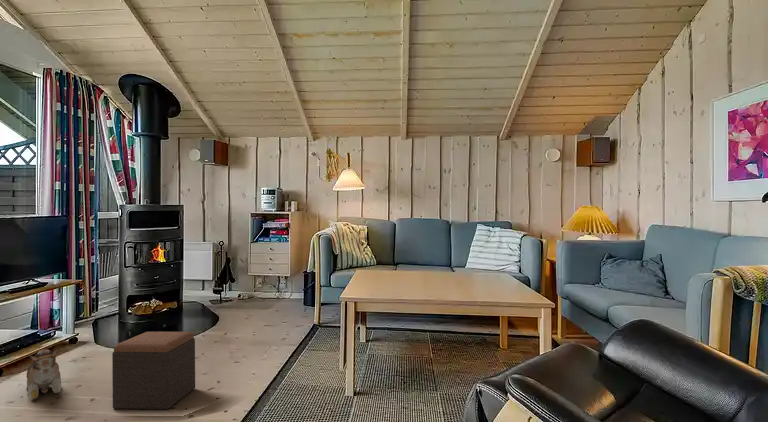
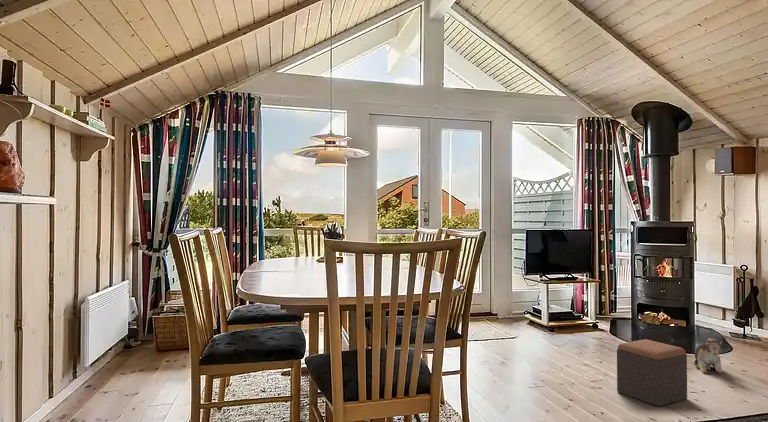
plush toy: present [27,349,61,400] -> present [694,338,722,373]

